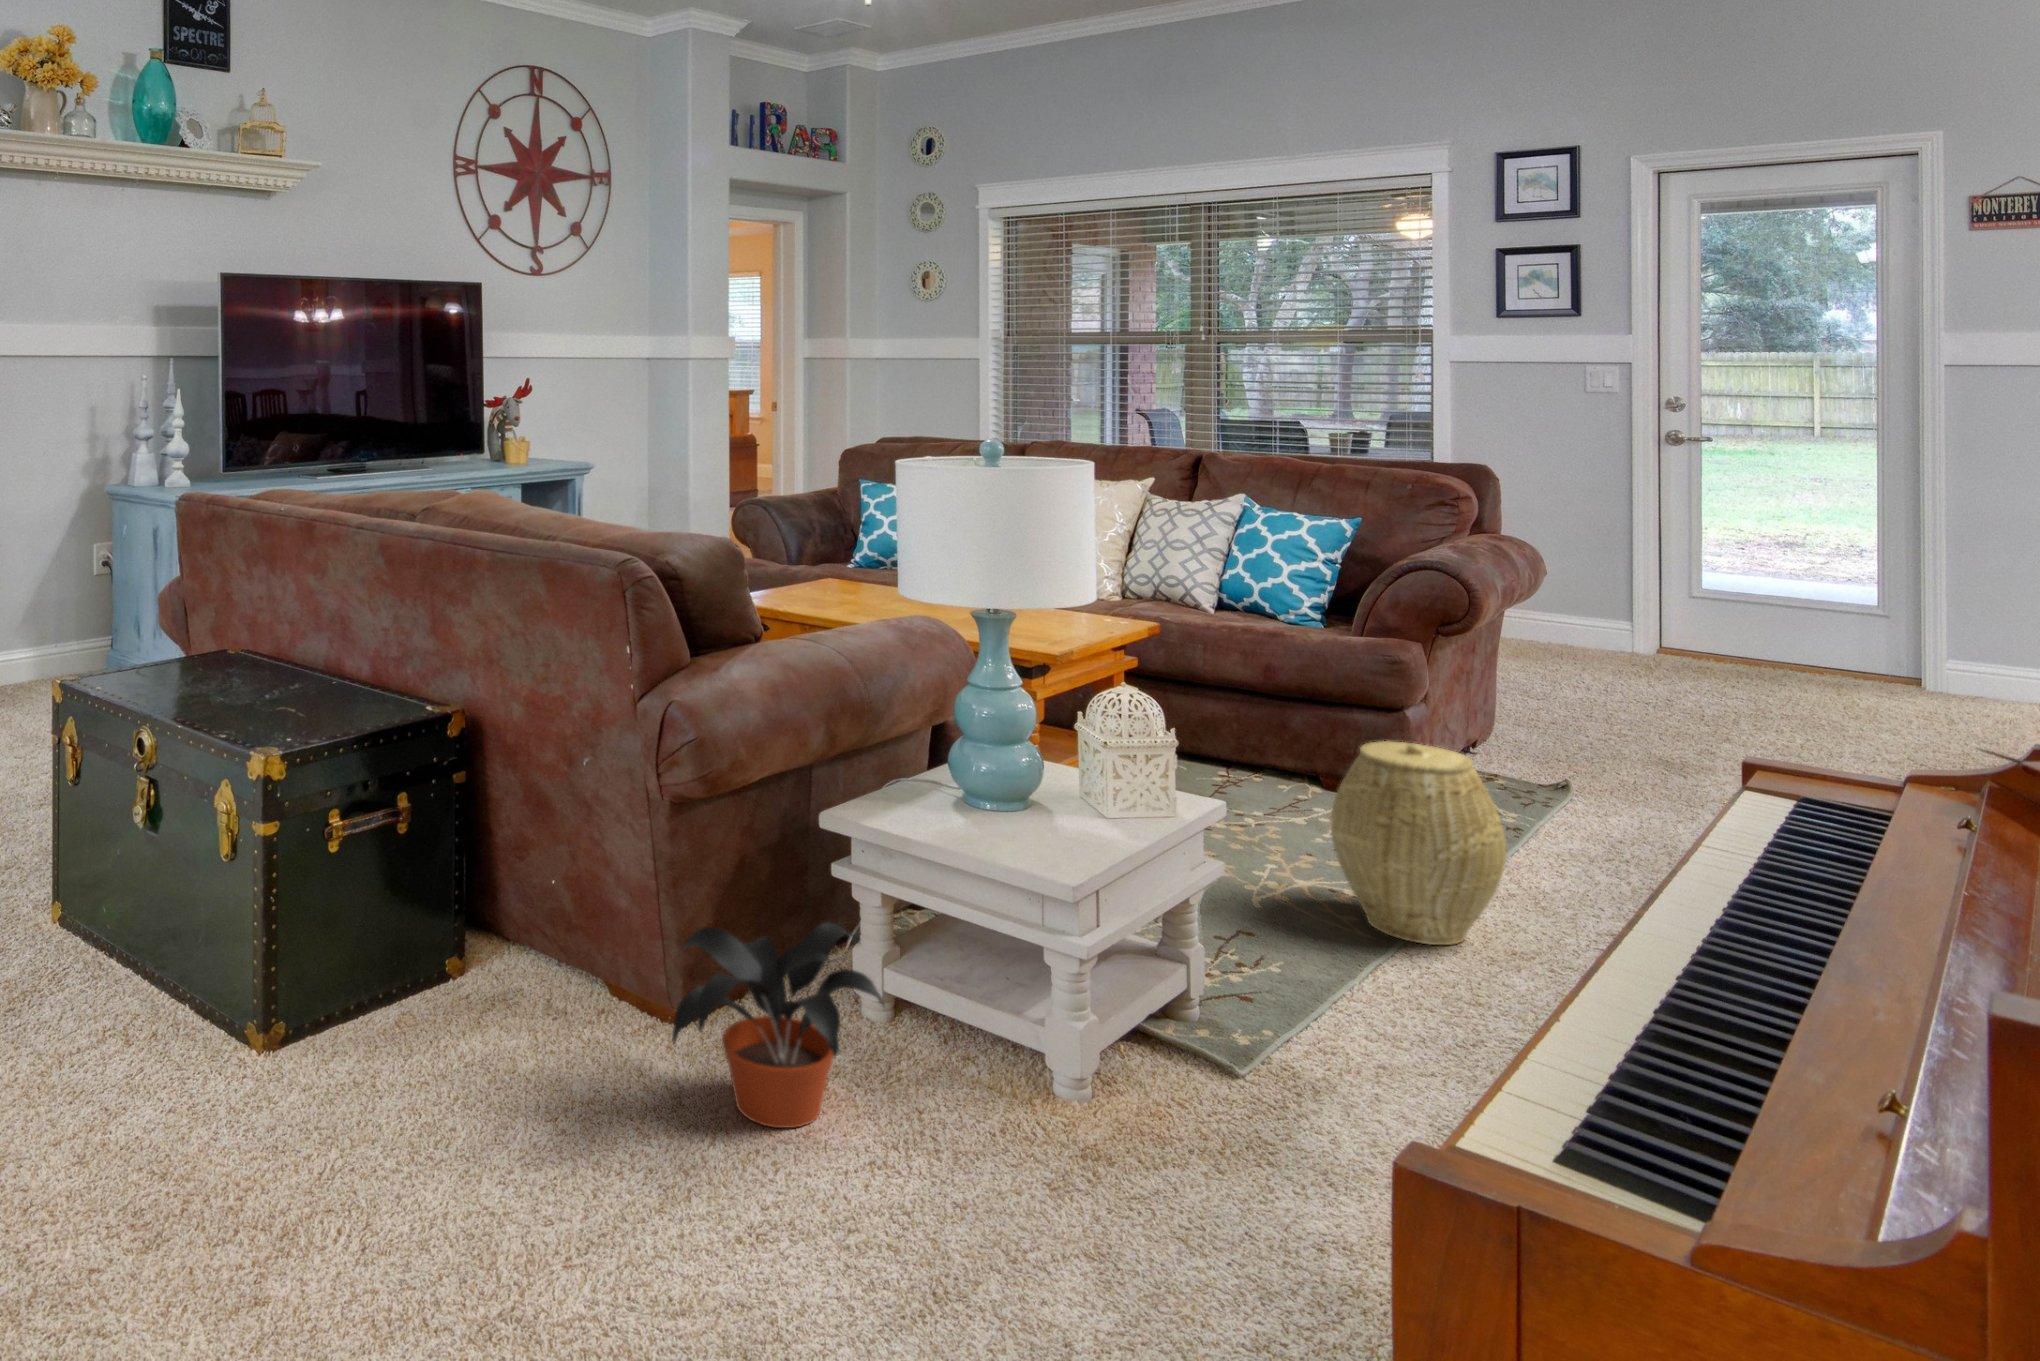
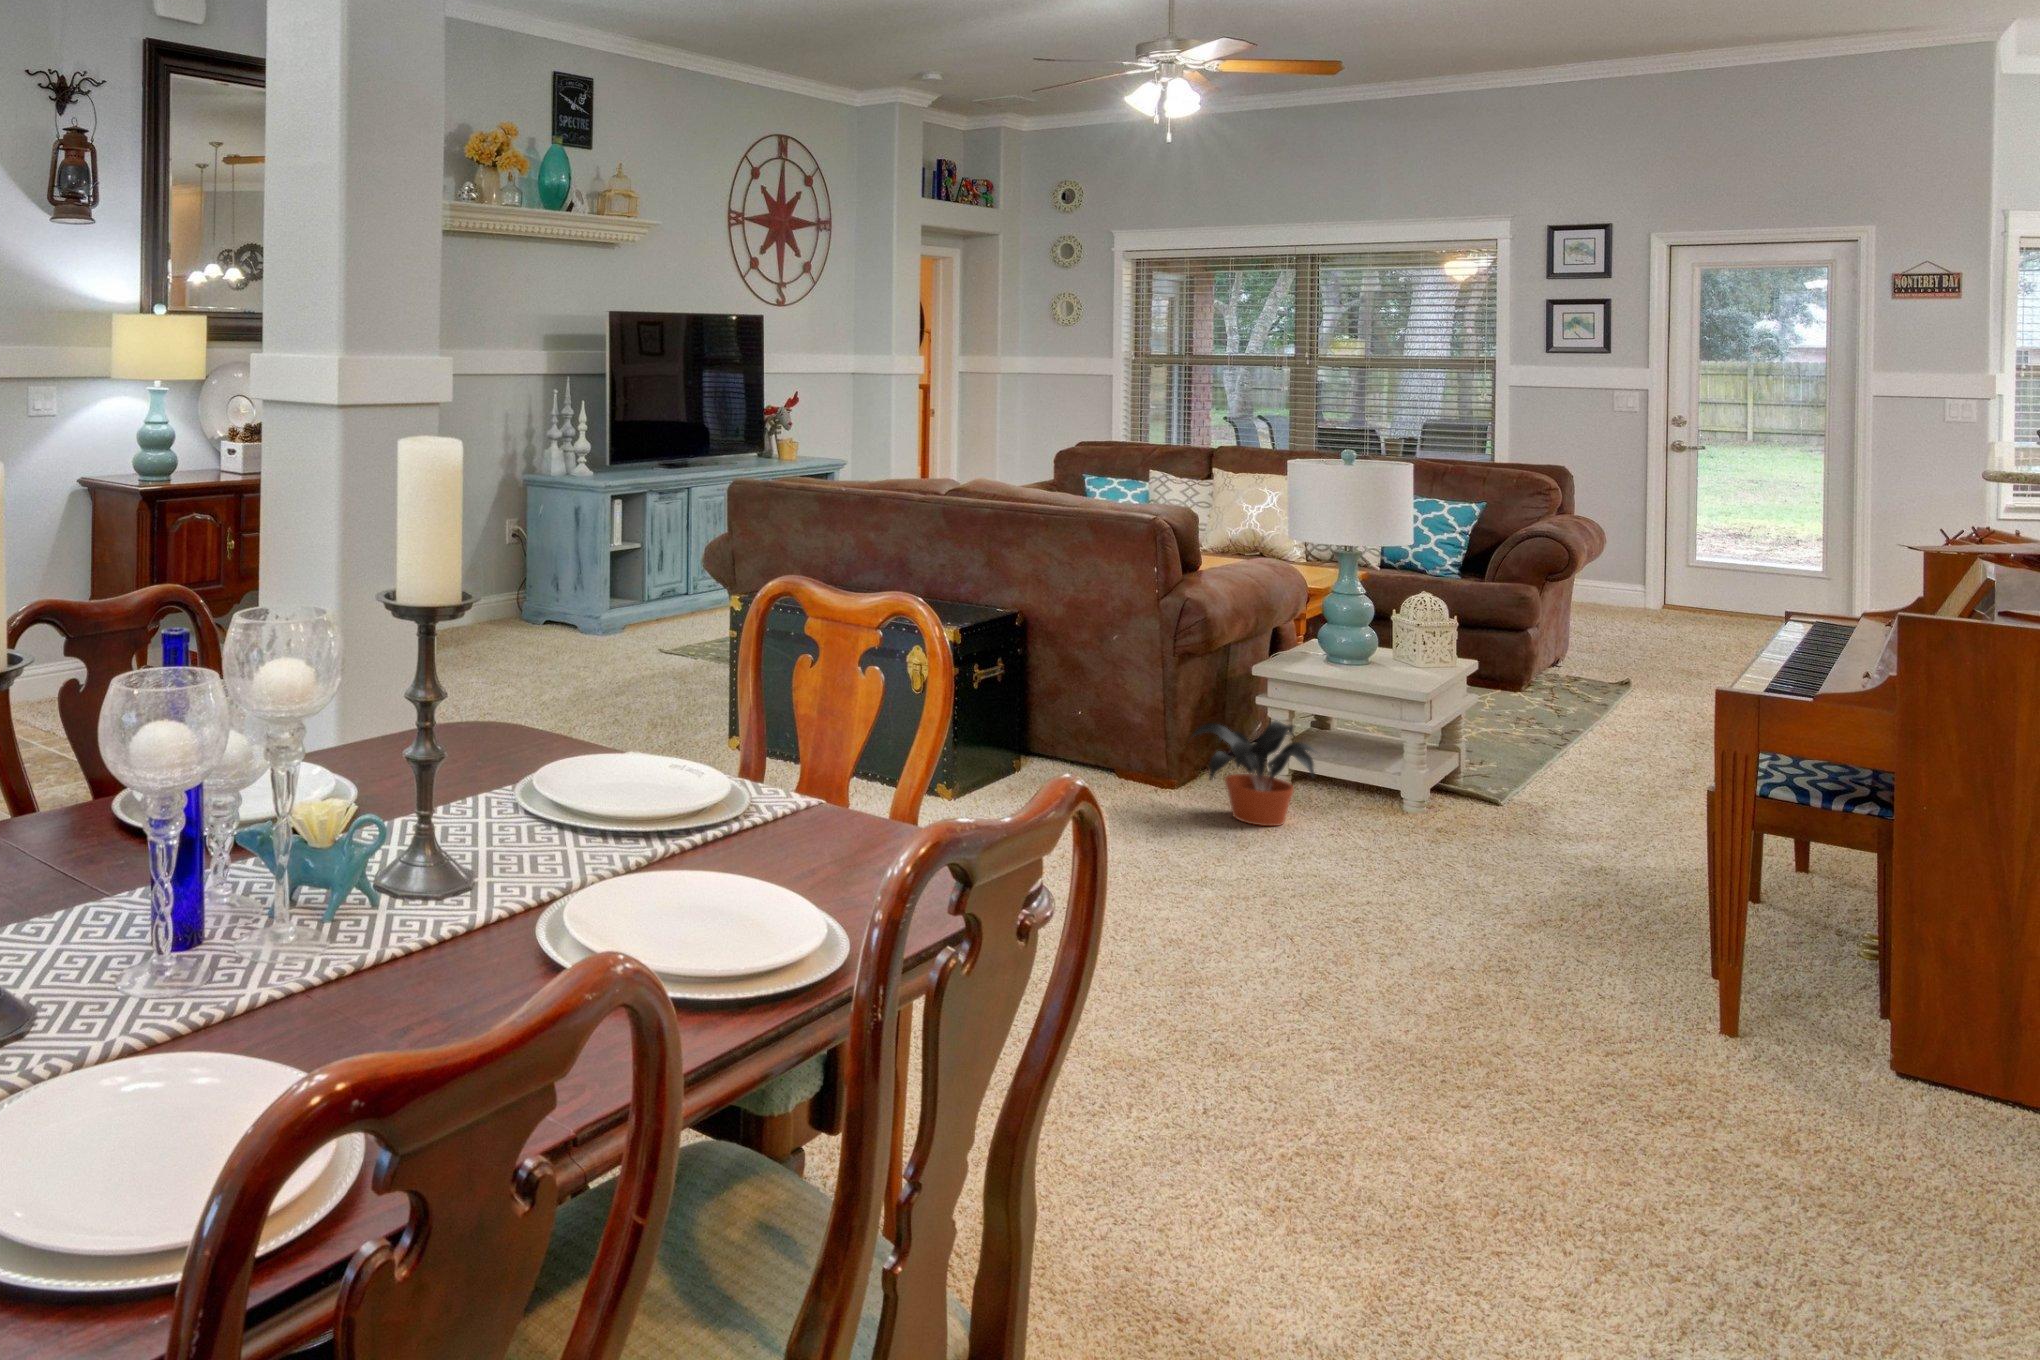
woven basket: present [1330,741,1506,945] -> none [1513,635,1625,756]

